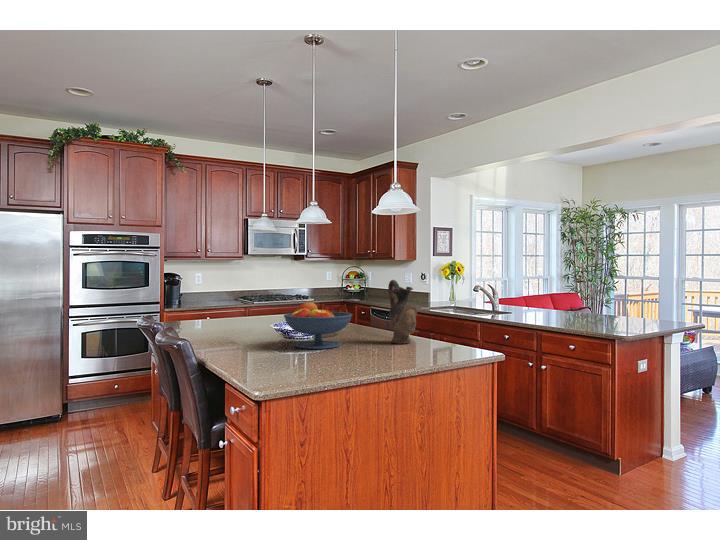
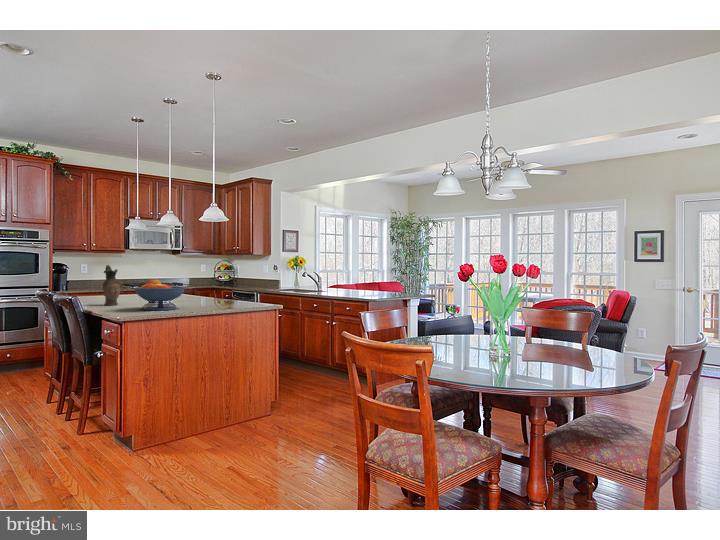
ceramic pitcher: present [388,280,417,344] -> present [103,265,122,305]

